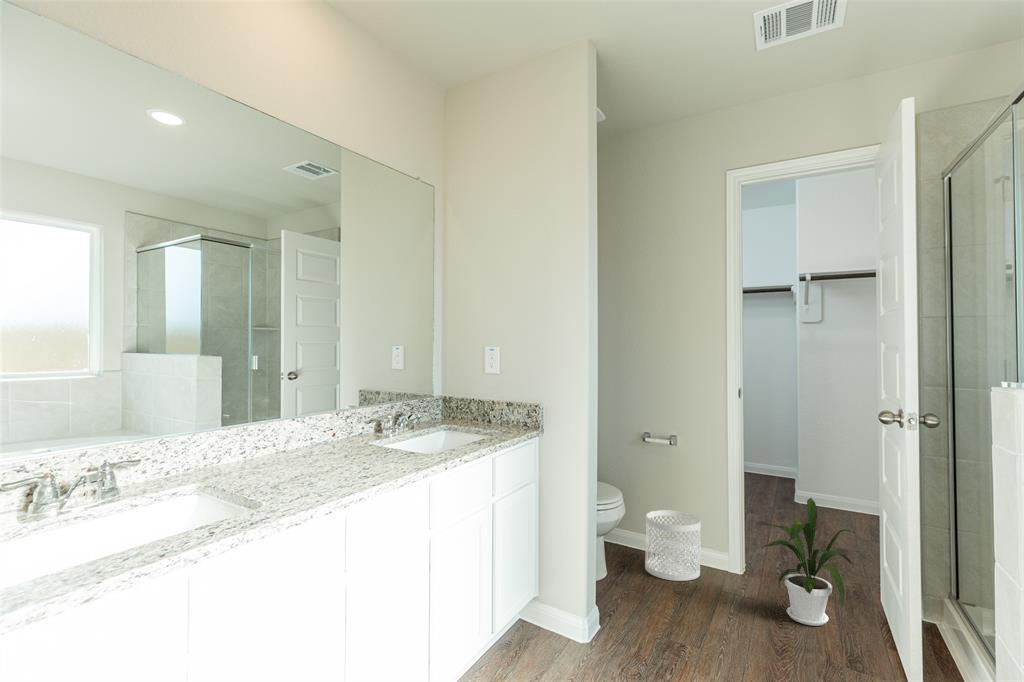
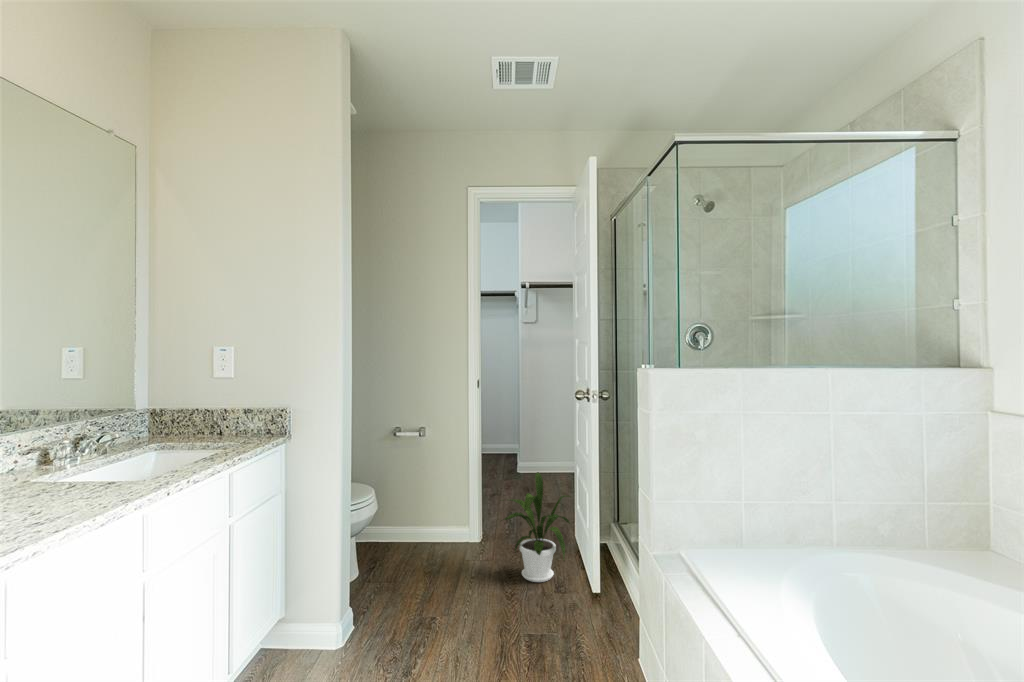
waste basket: present [645,510,701,581] -> none [397,498,447,565]

